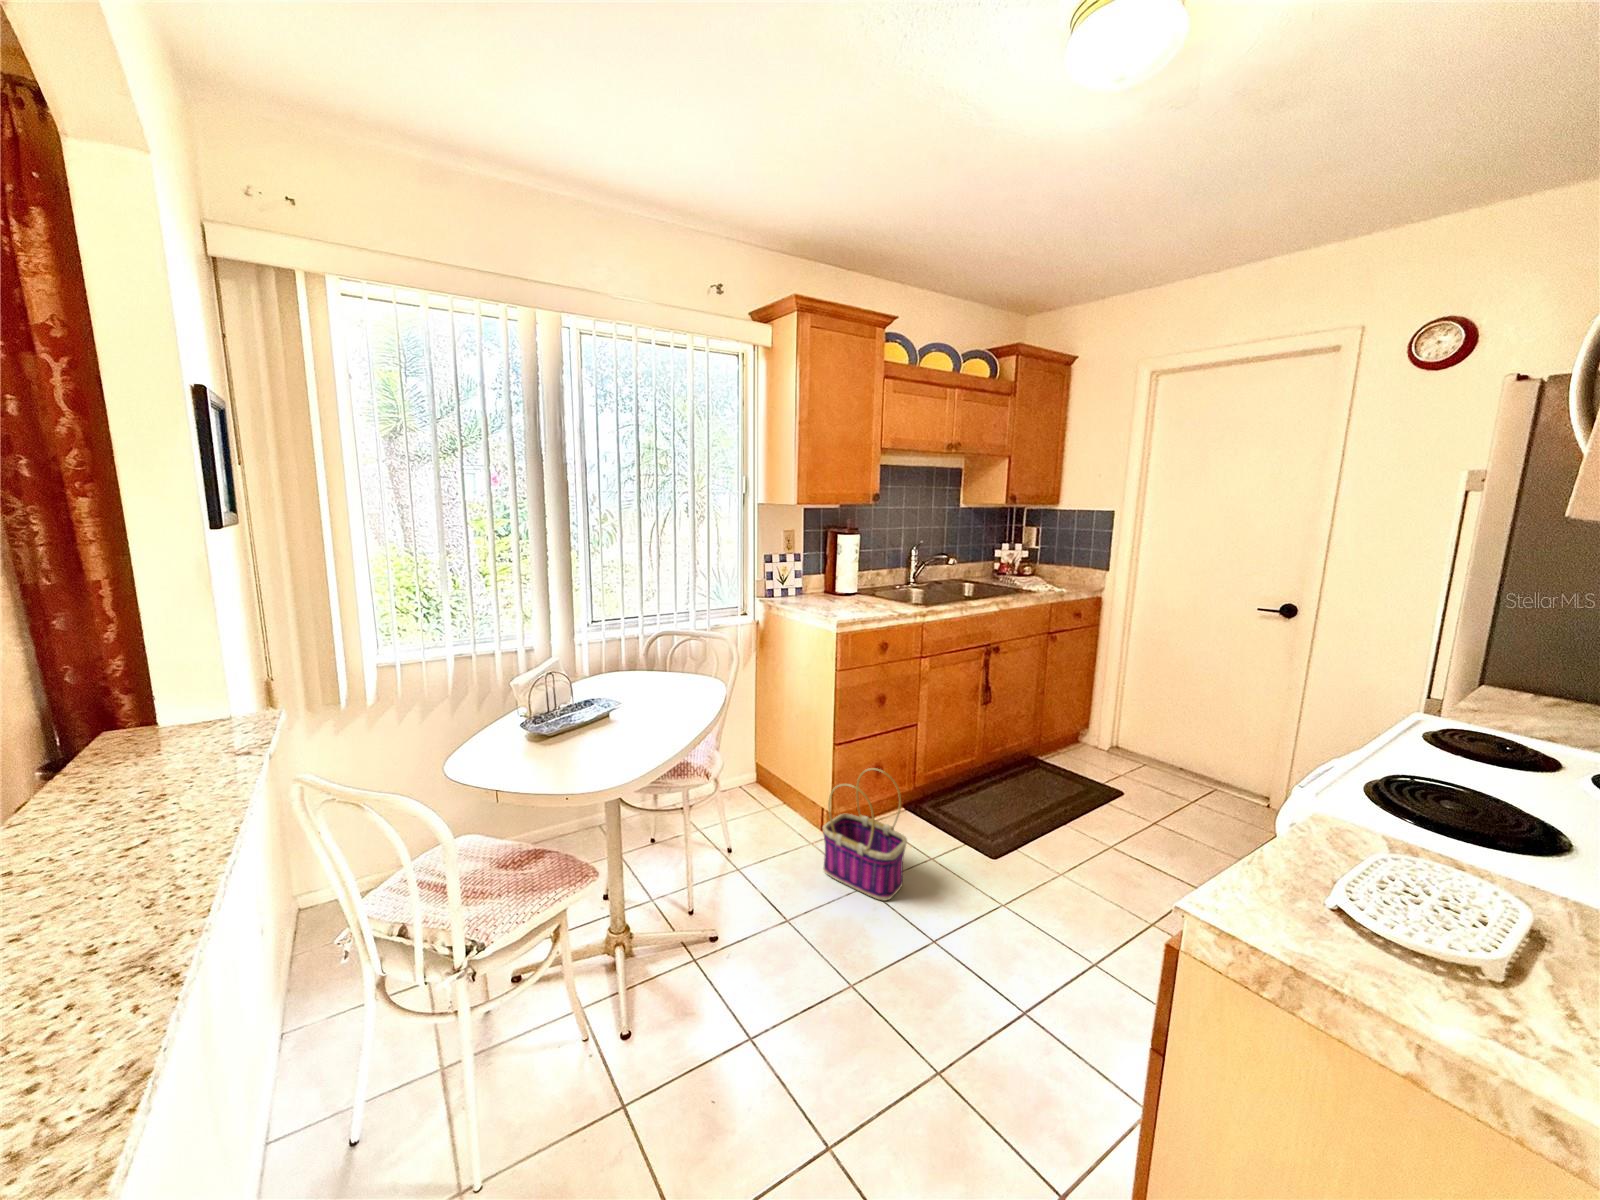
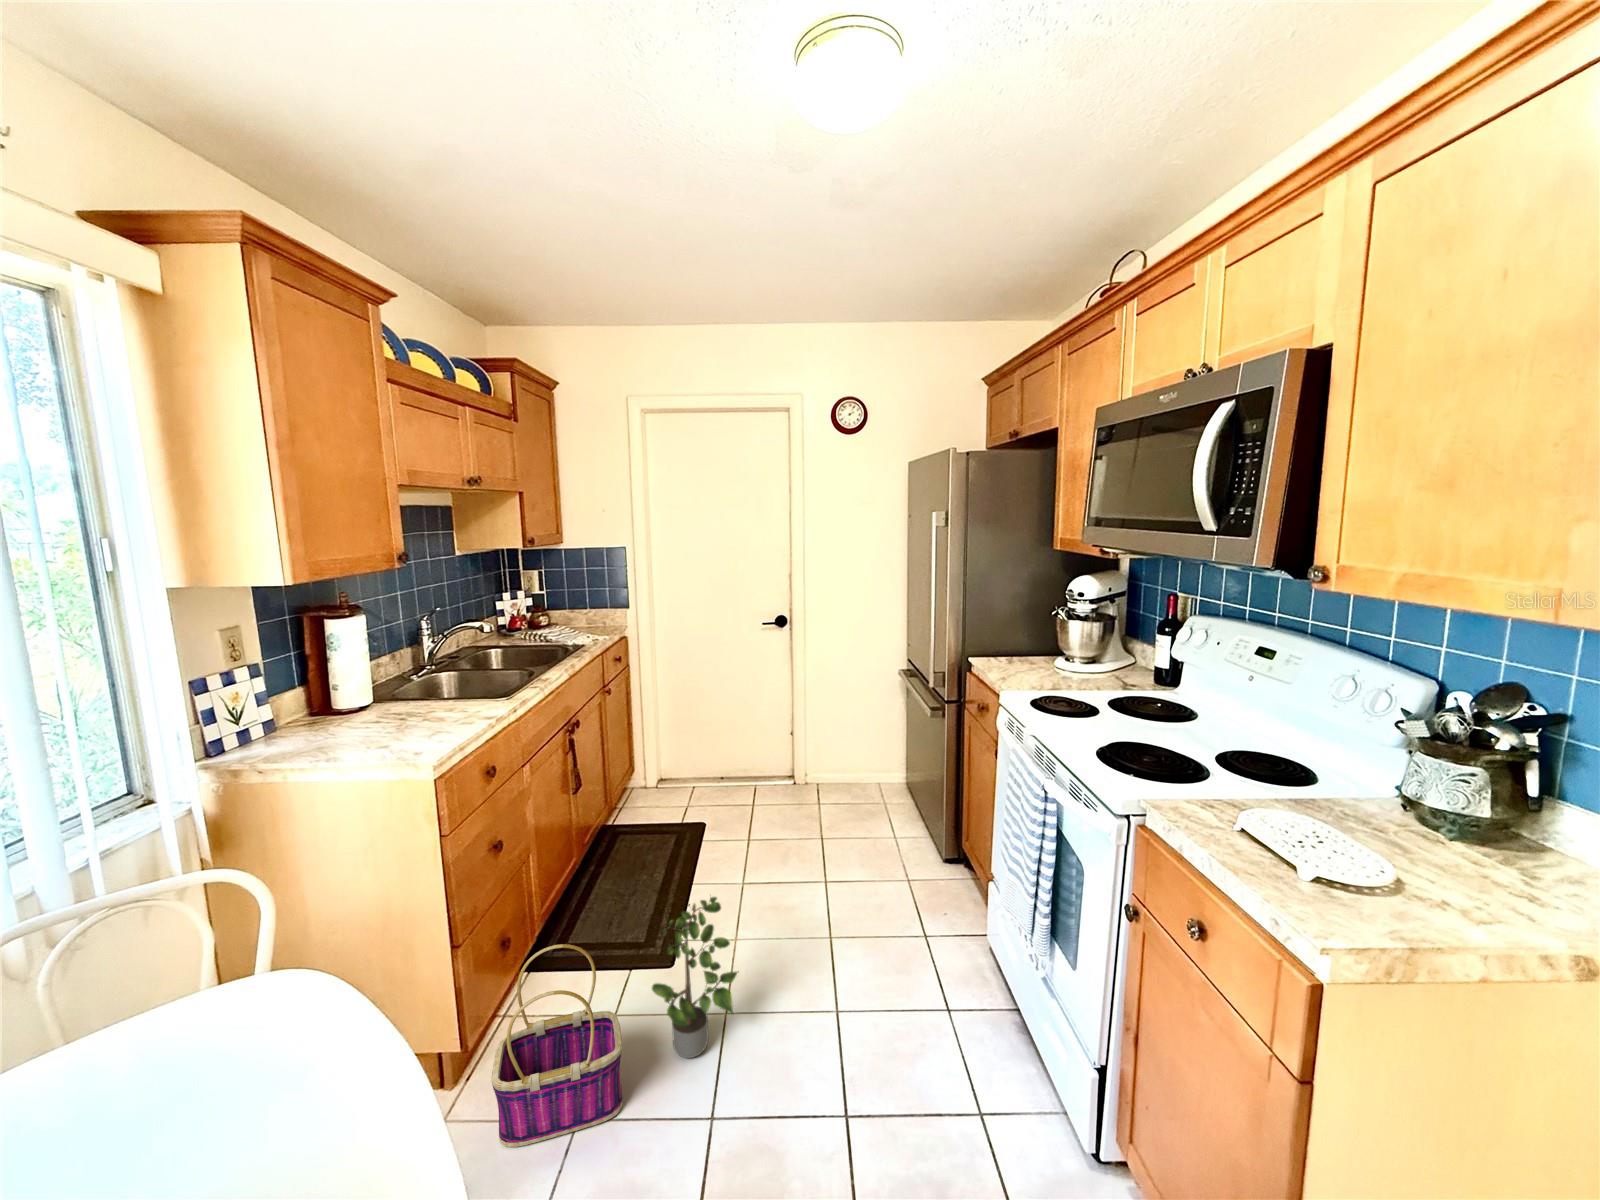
potted plant: none [933,787,1013,912] -> present [652,897,737,1058]

